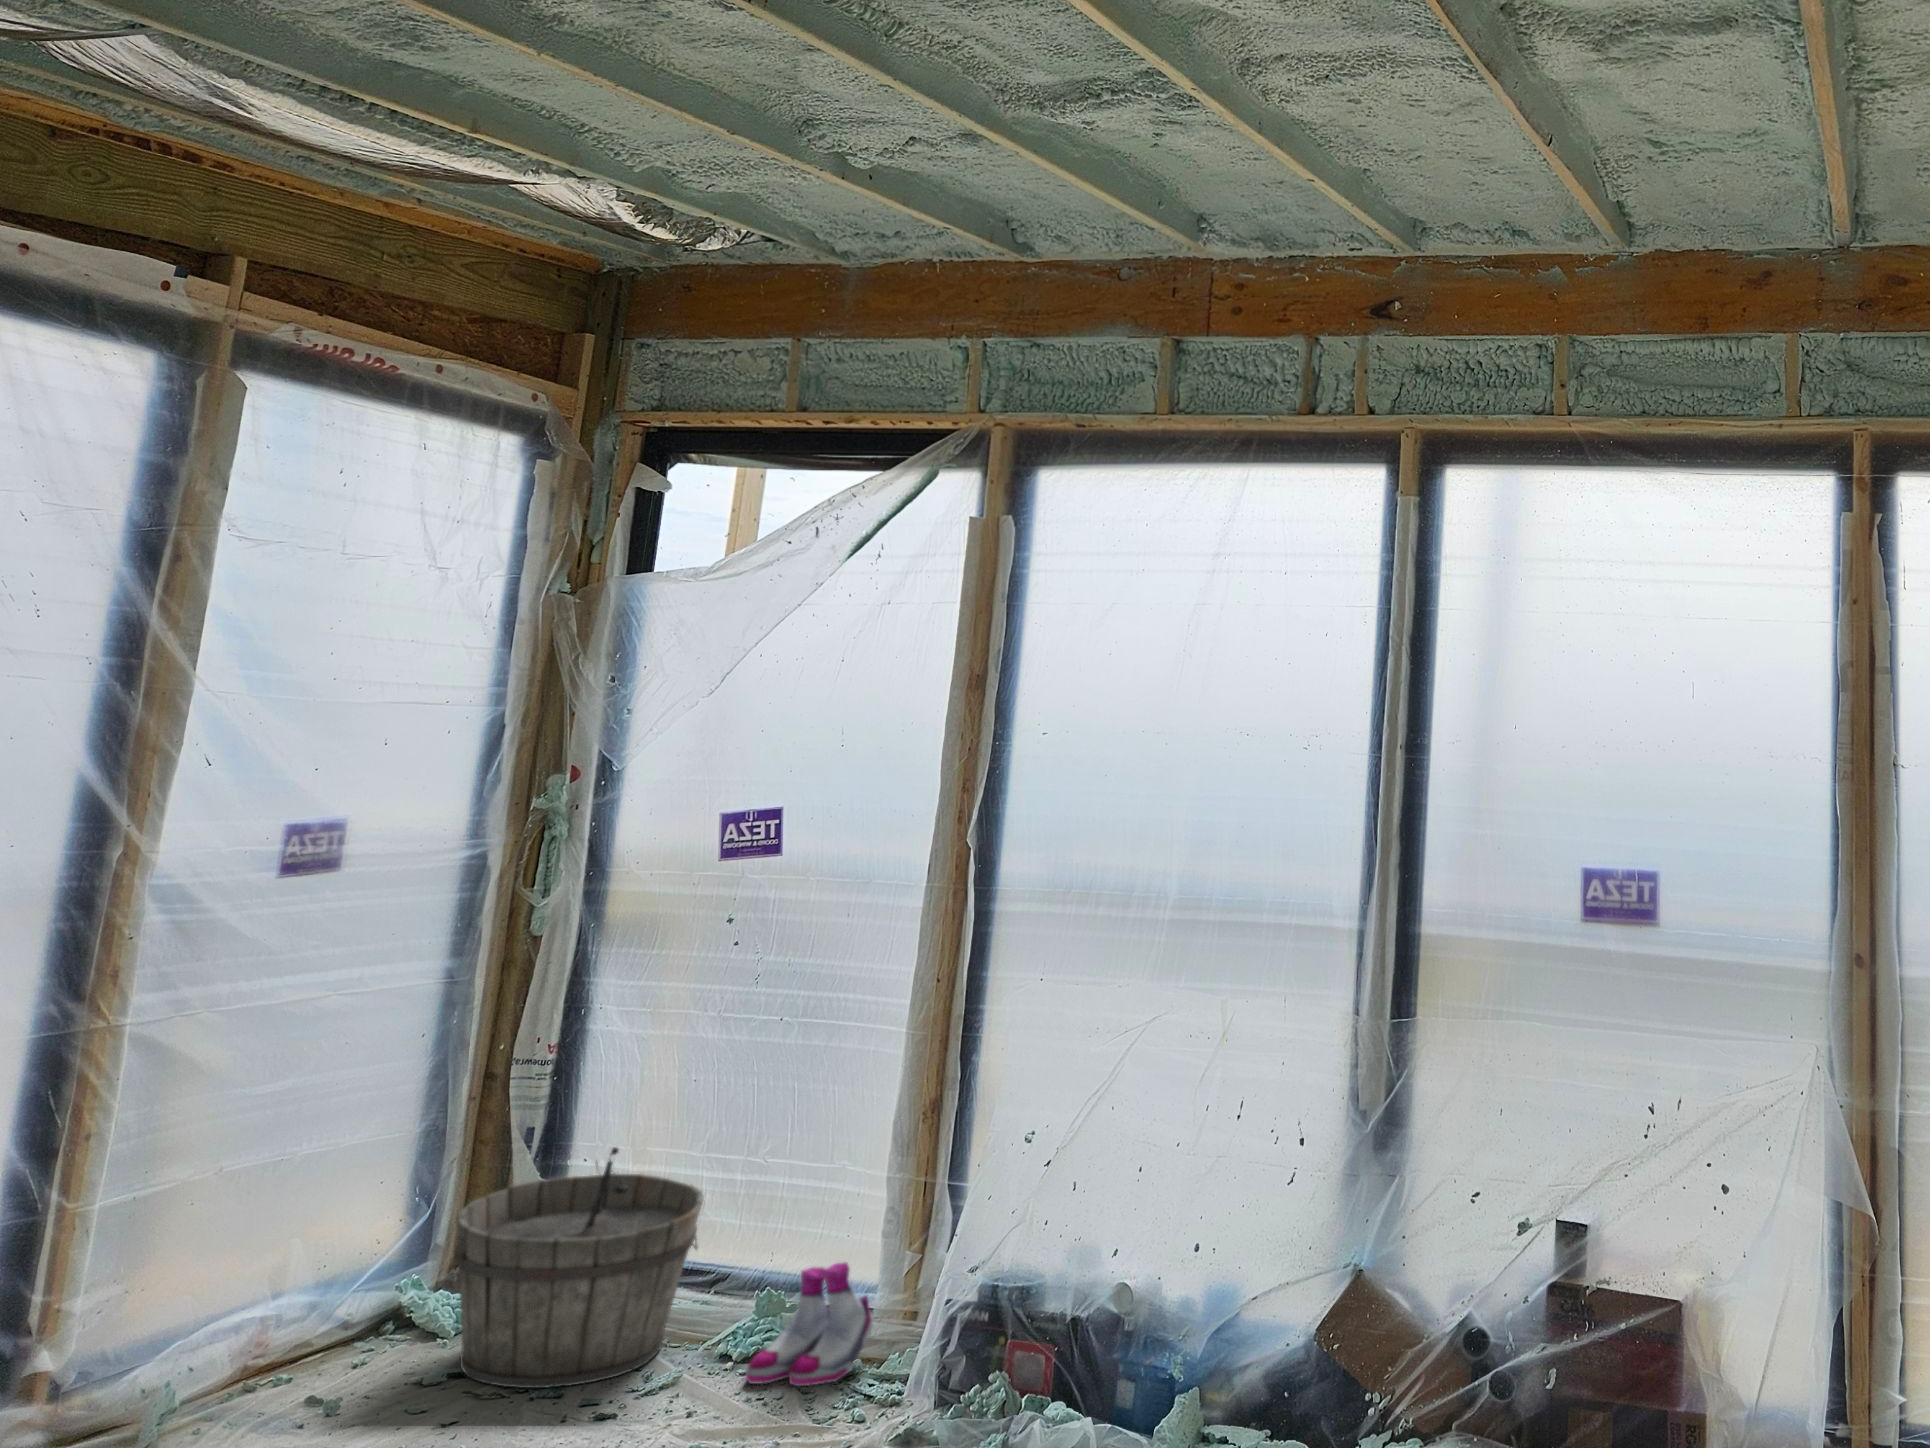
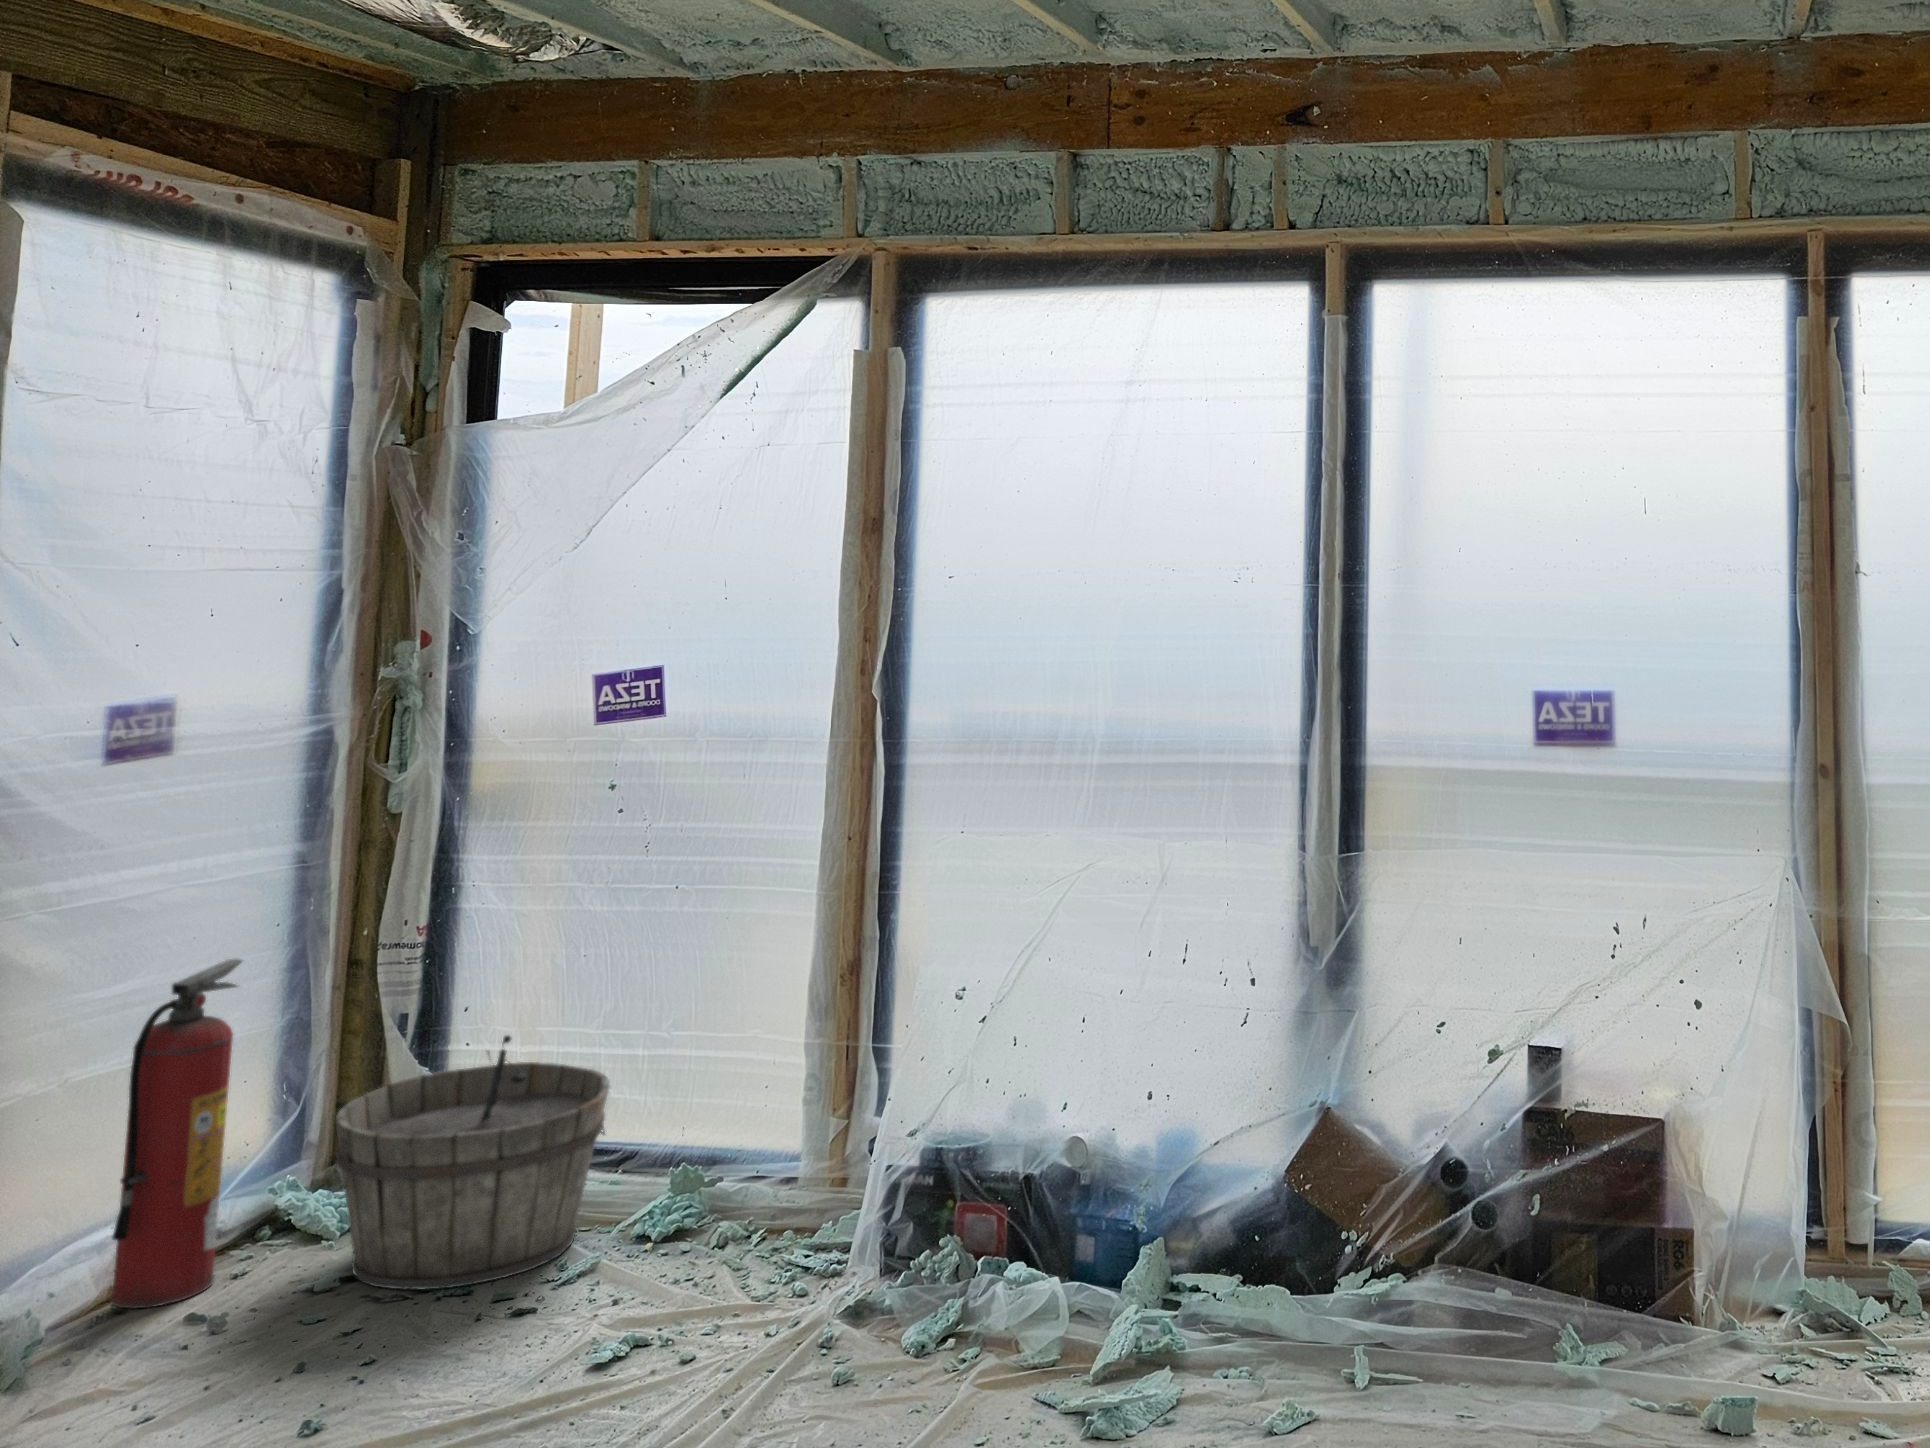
fire extinguisher: none [249,1059,392,1385] -> present [110,959,242,1309]
boots: present [746,1263,873,1386] -> none [674,1136,807,1266]

